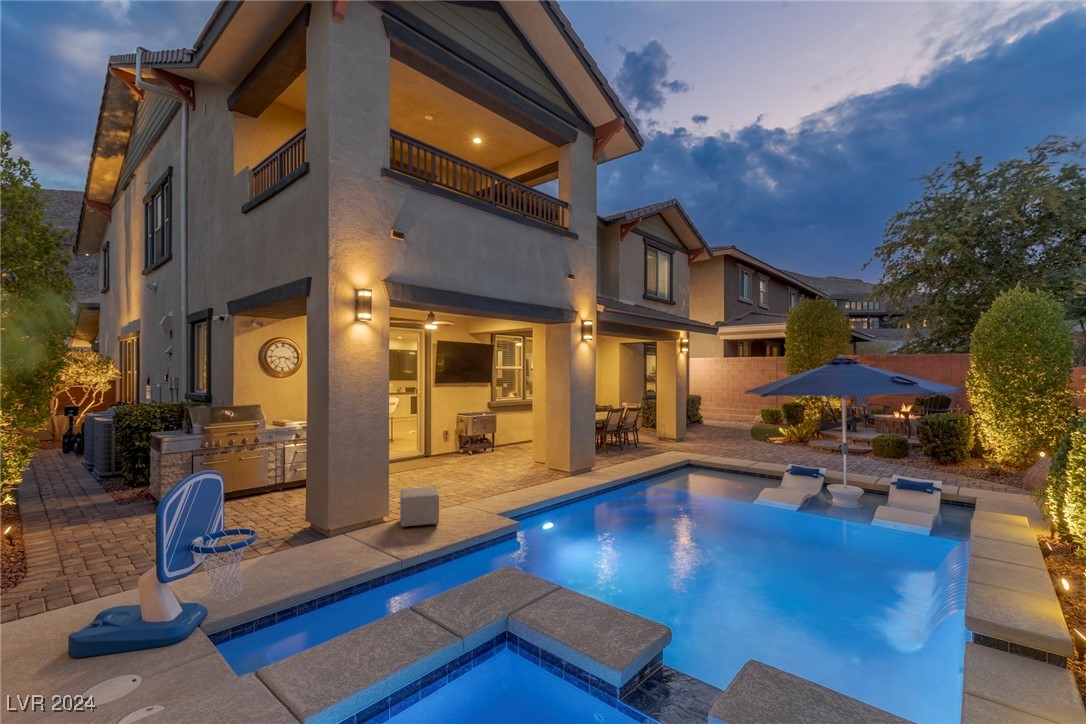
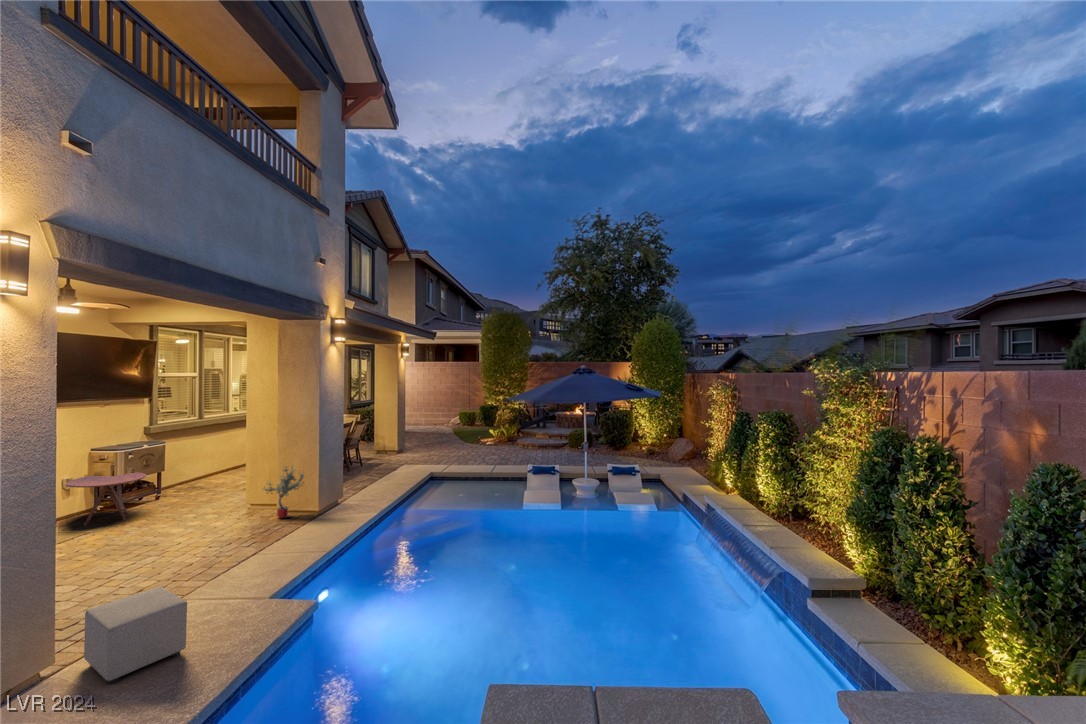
round table: none [444,430,482,459] -> present [66,472,146,526]
potted tree: none [536,434,561,473] -> present [263,467,304,519]

